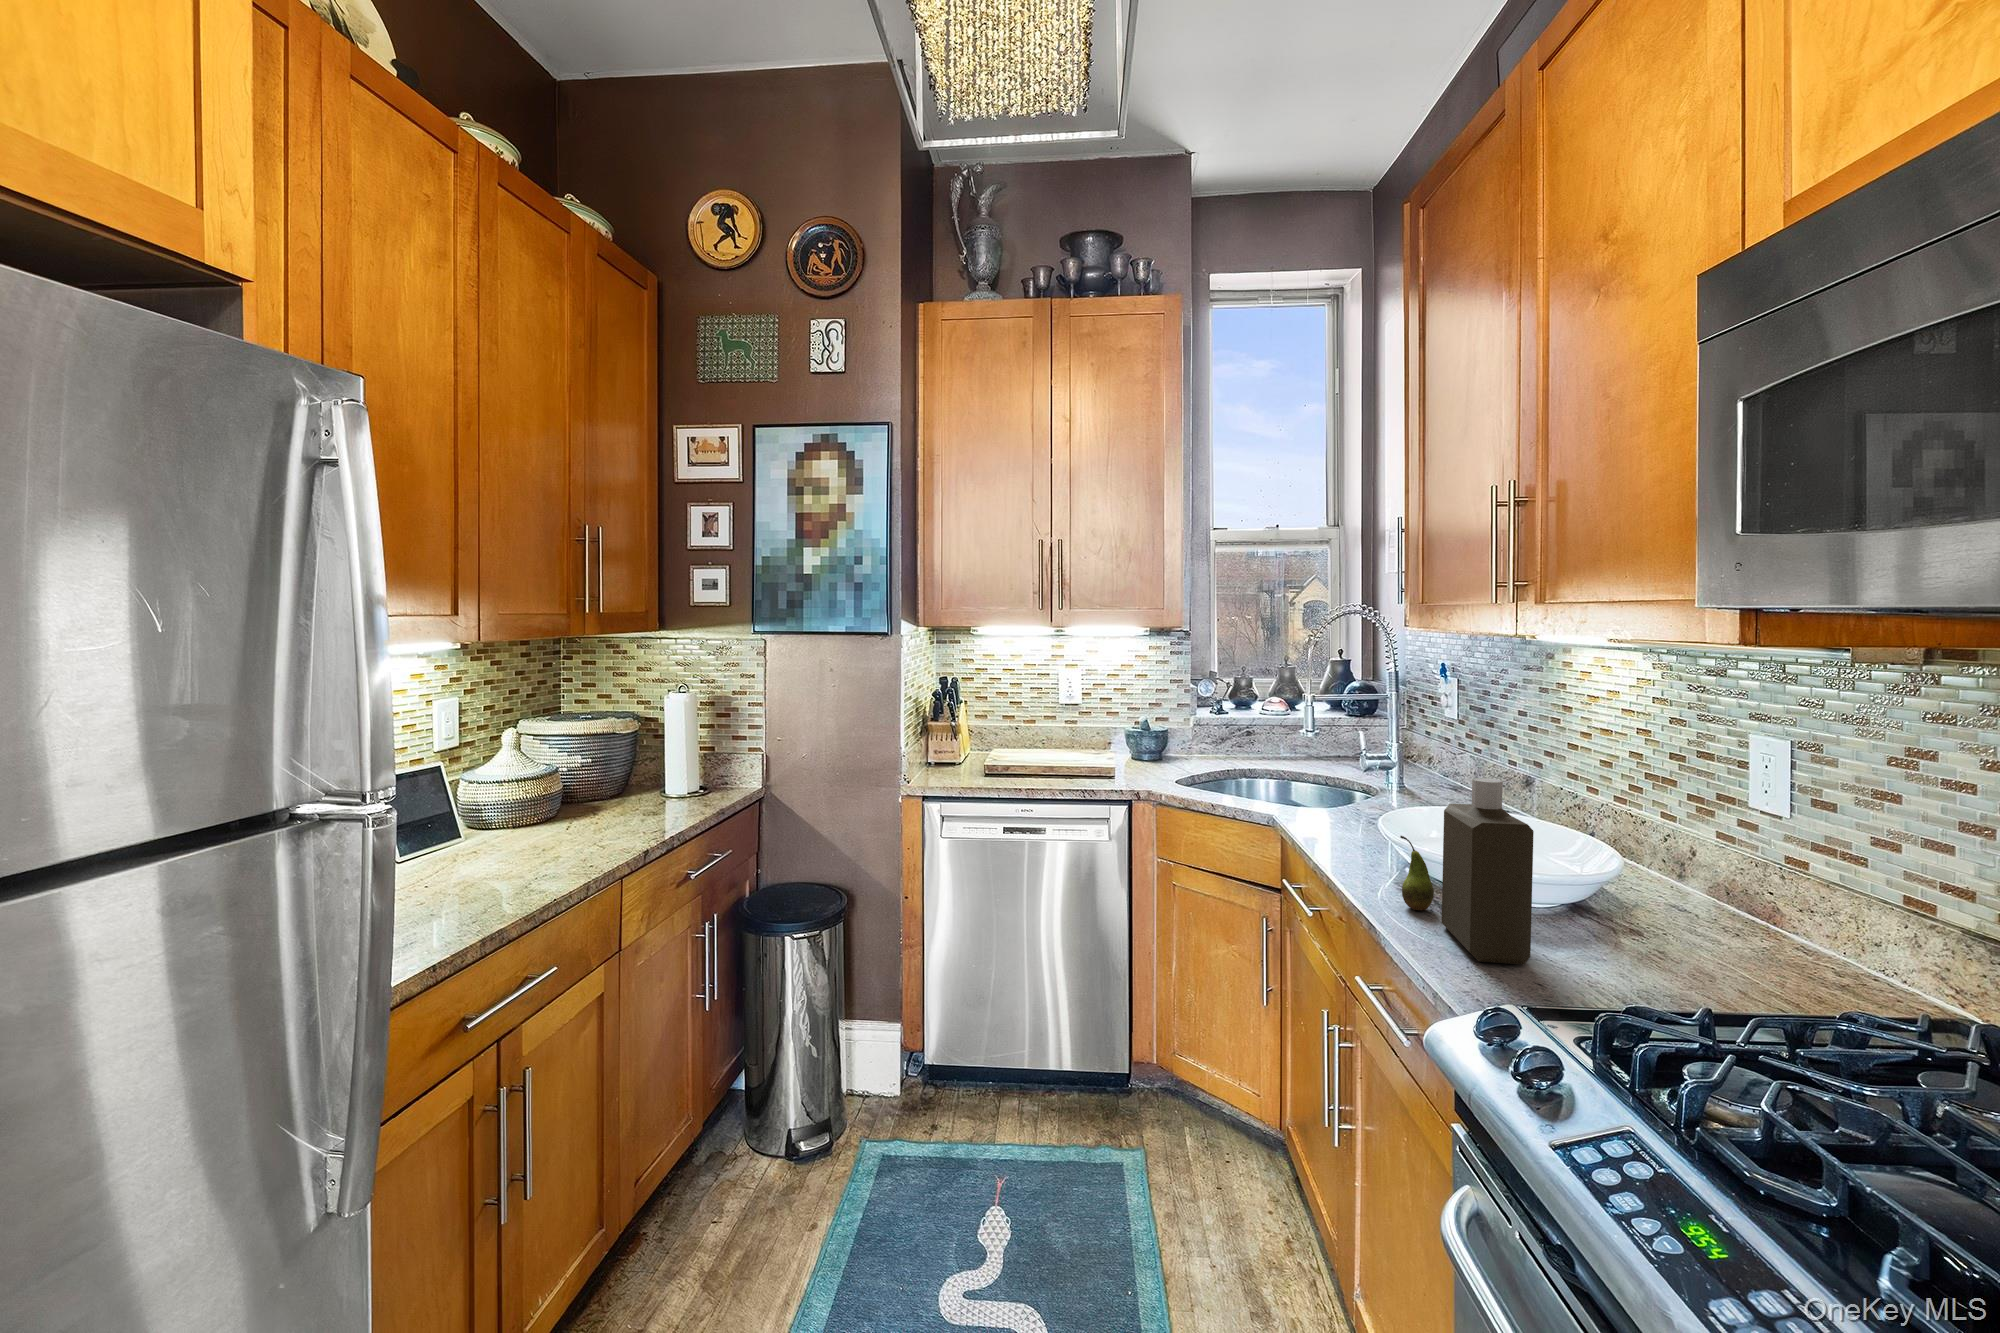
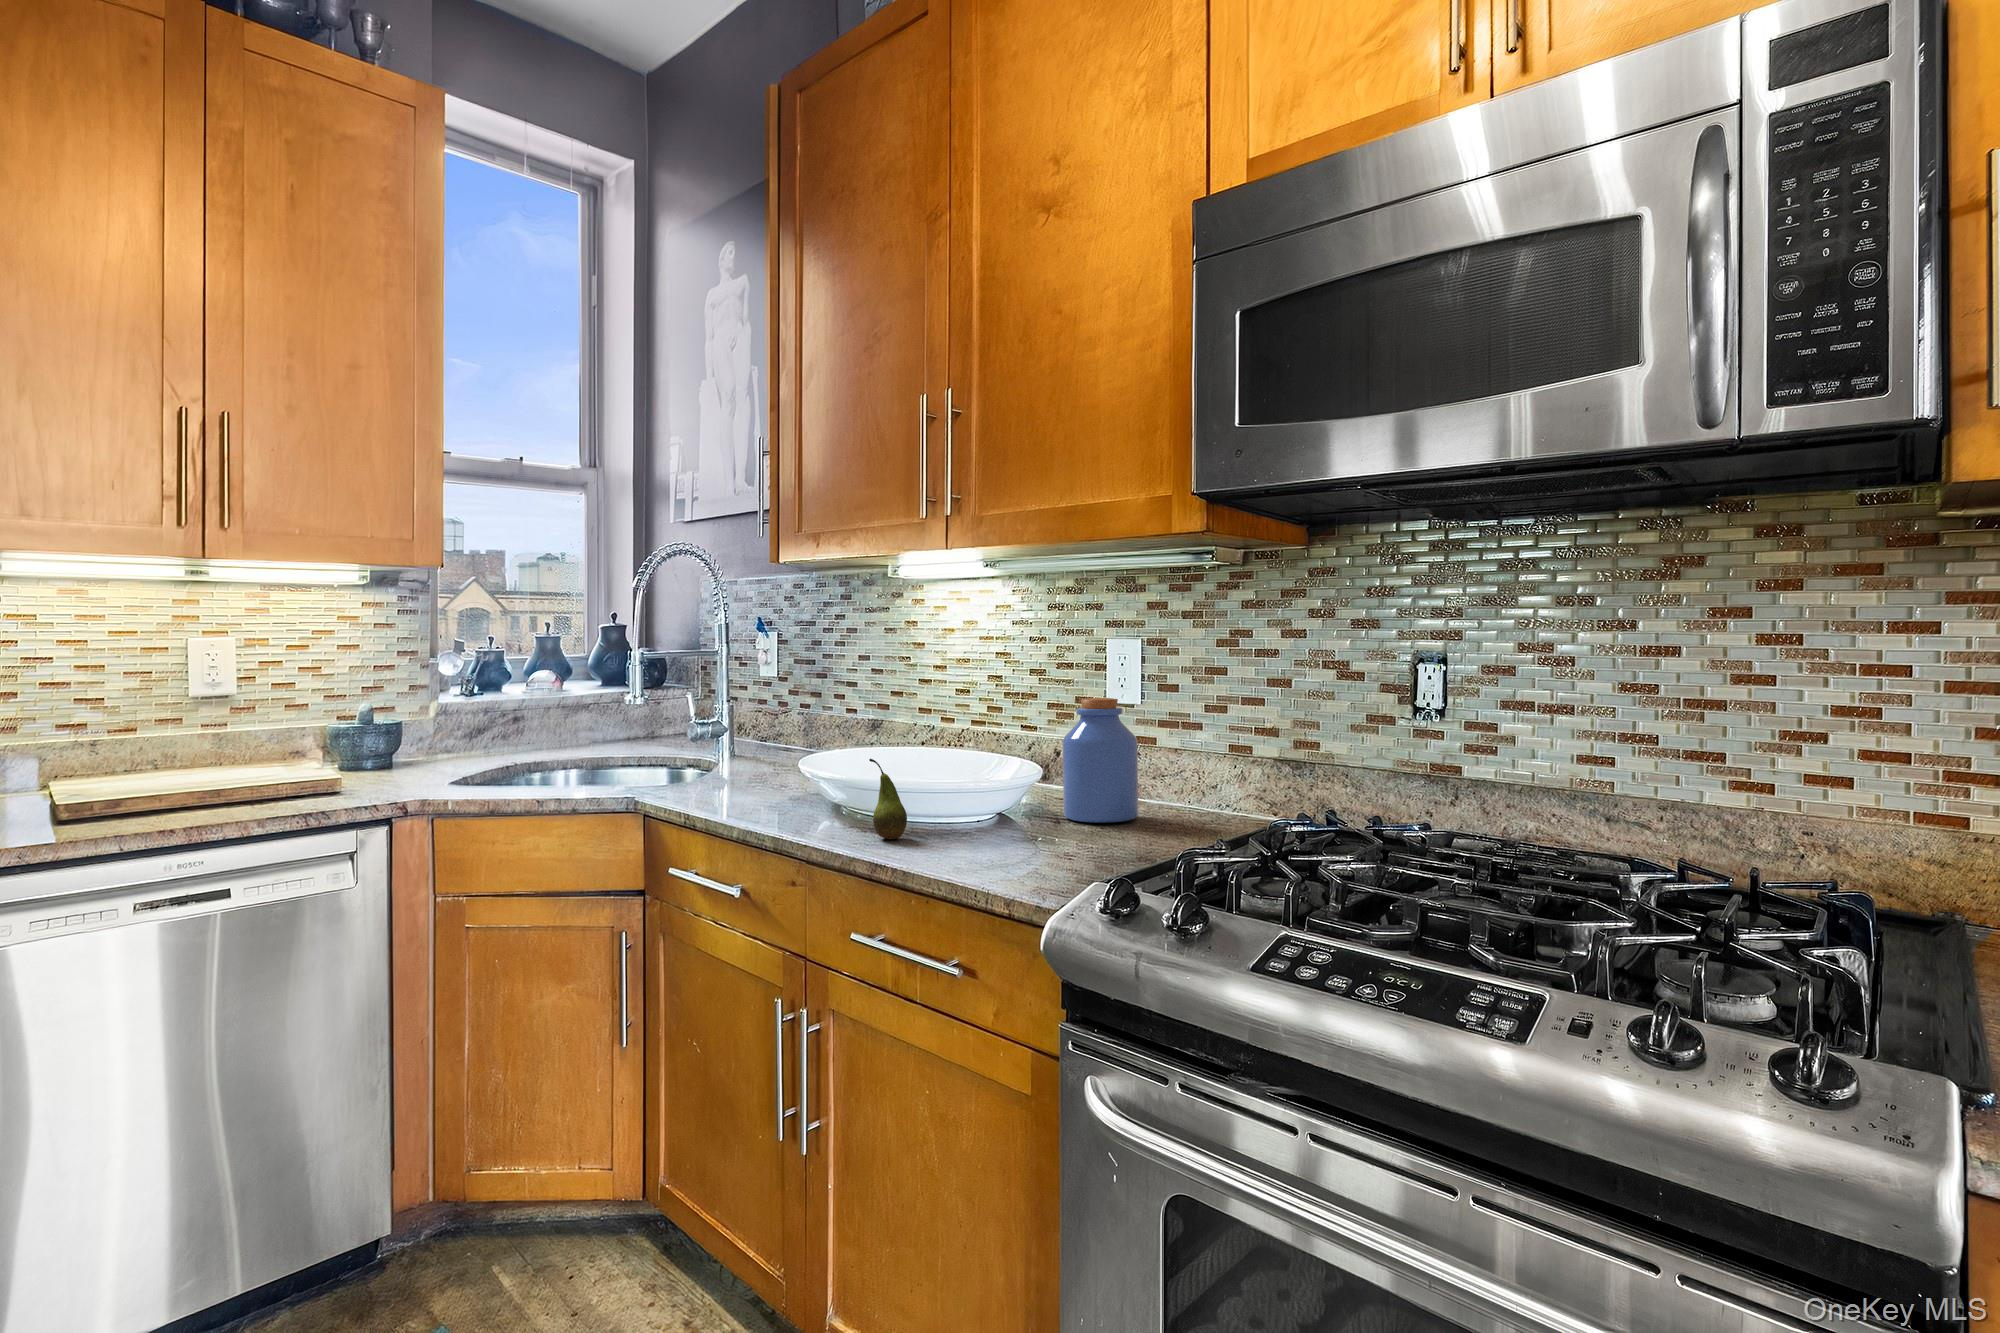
bottle: present [1442,778,1534,964] -> none [929,674,1034,863]
jar: none [1641,807,1746,952] -> present [1063,698,1138,823]

